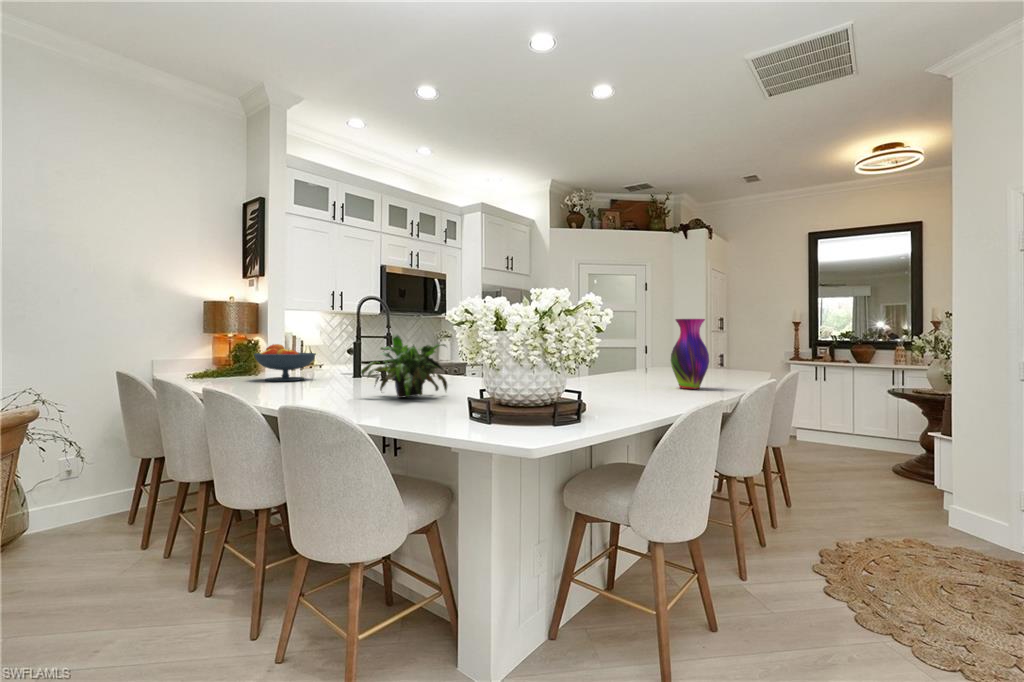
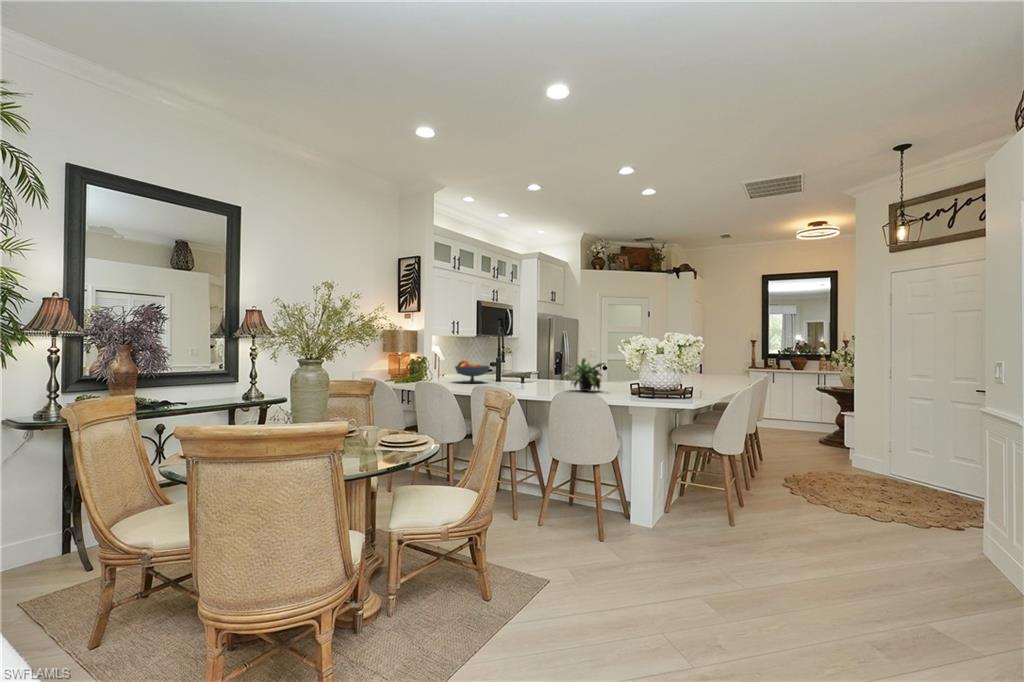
vase: present [671,319,709,389] -> none [704,347,726,386]

